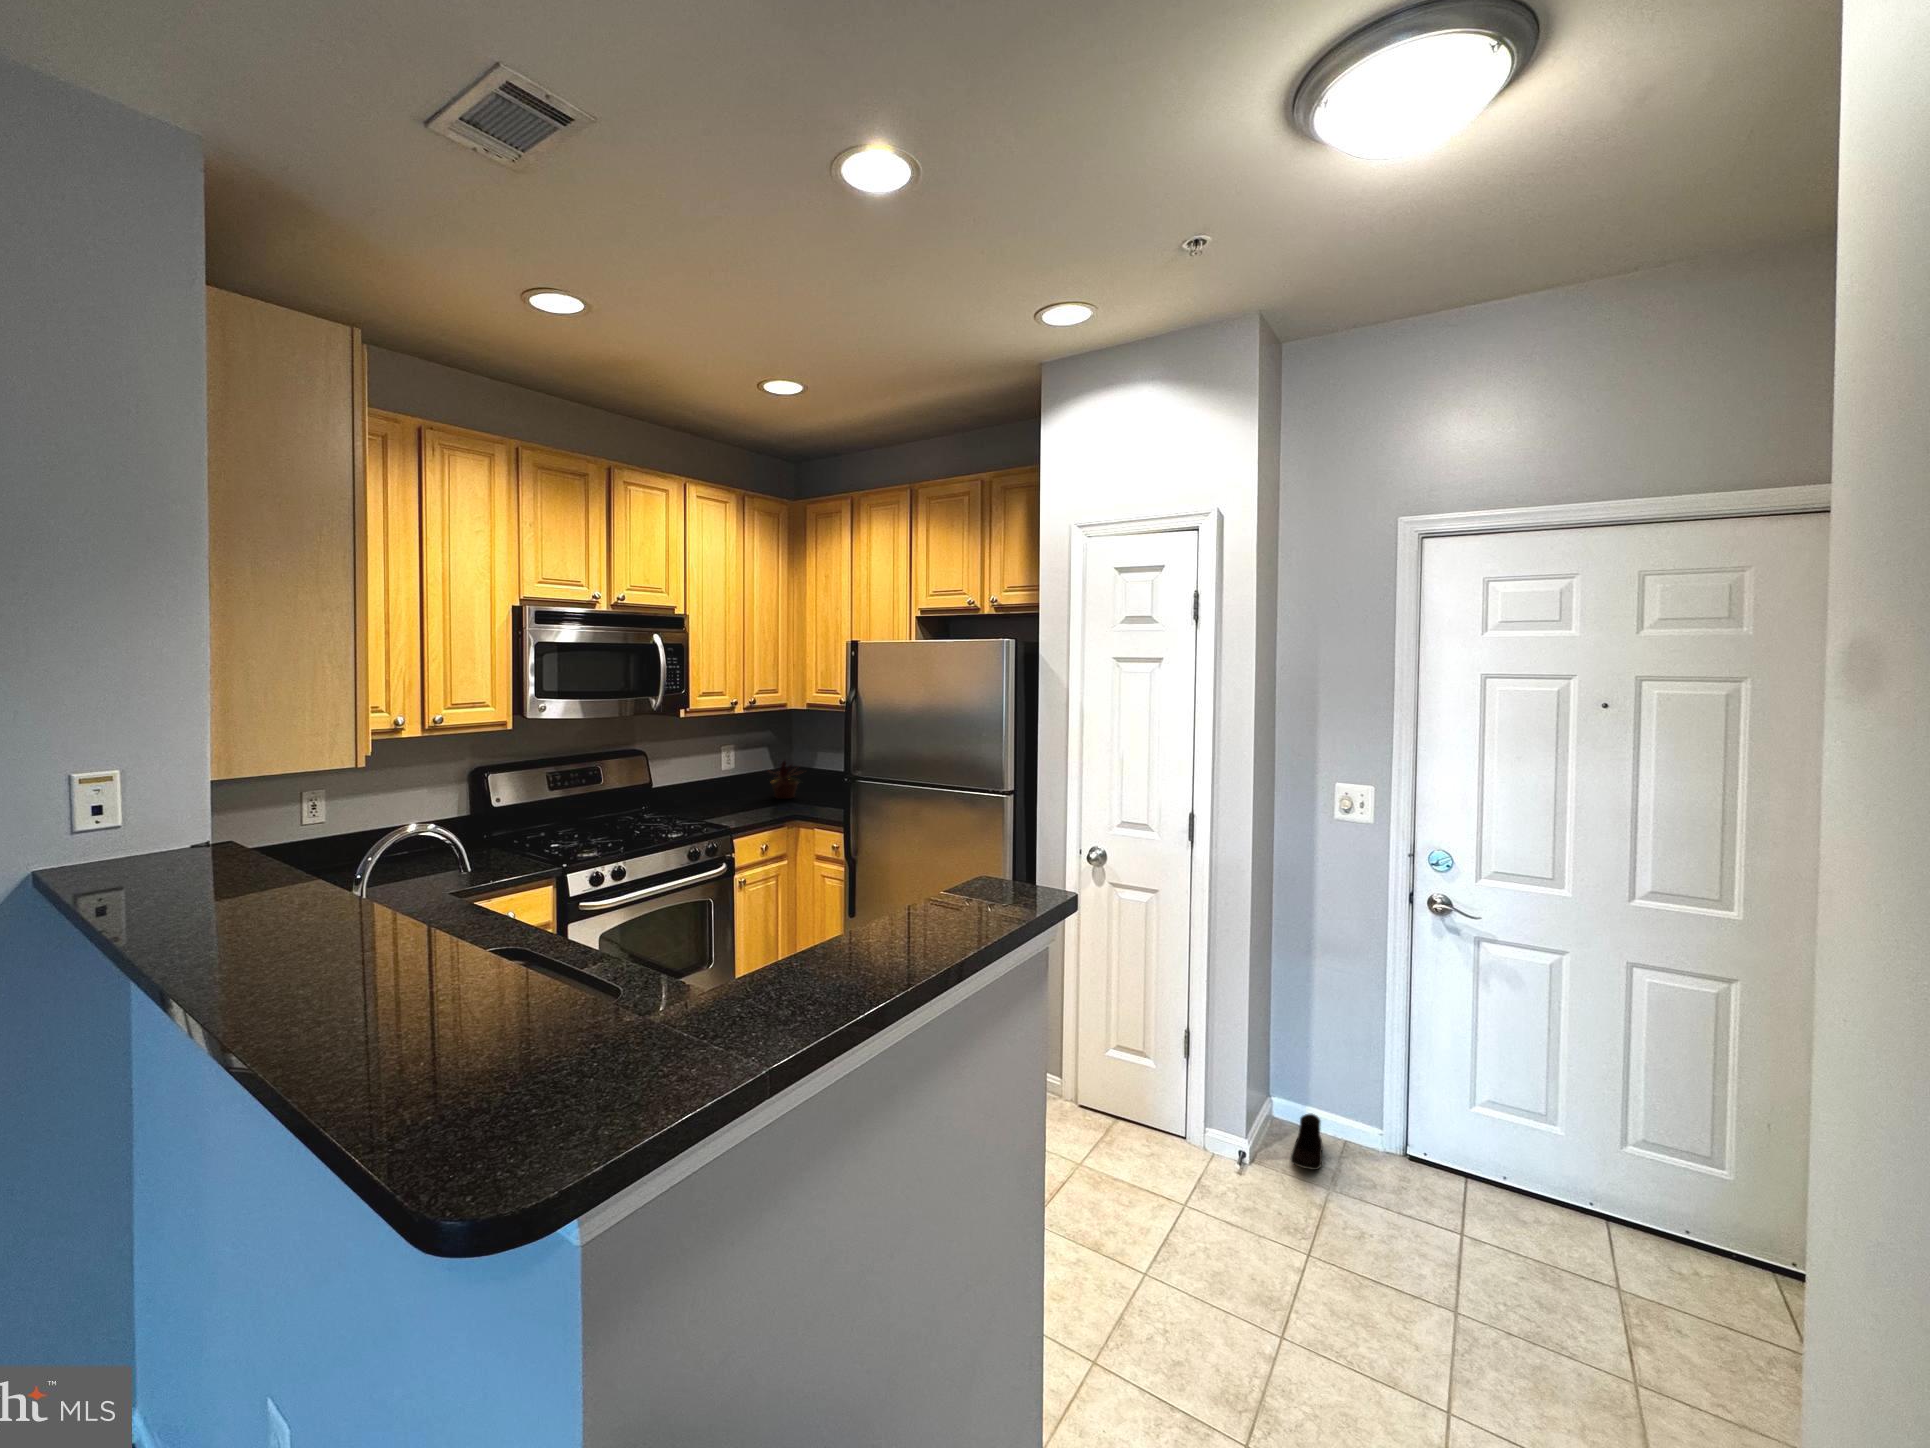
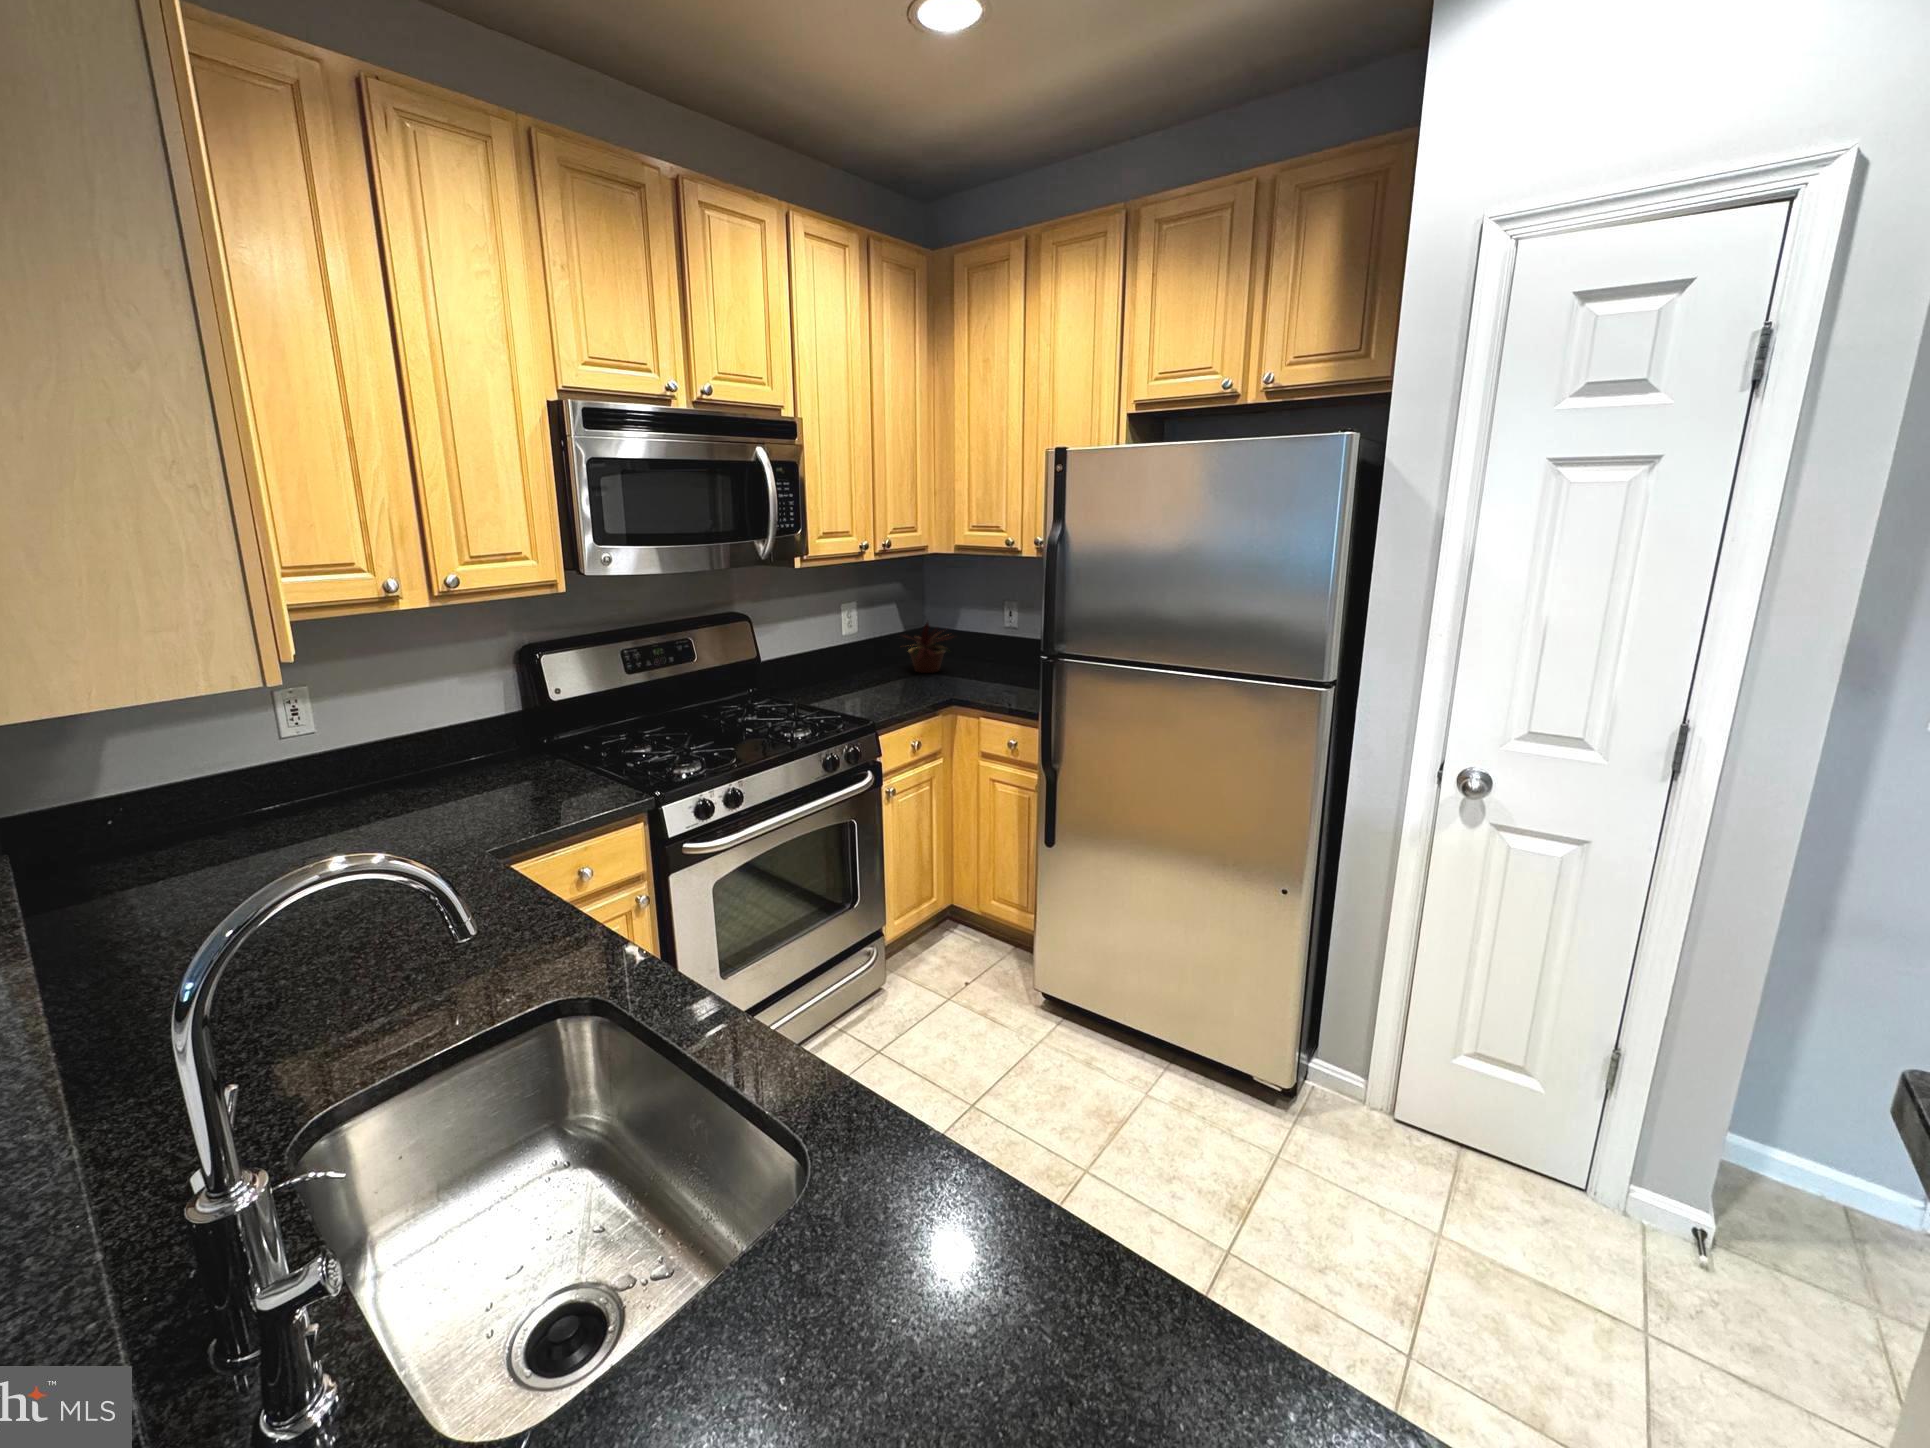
shoe: present [1290,1114,1323,1170] -> none [1795,1181,1861,1287]

